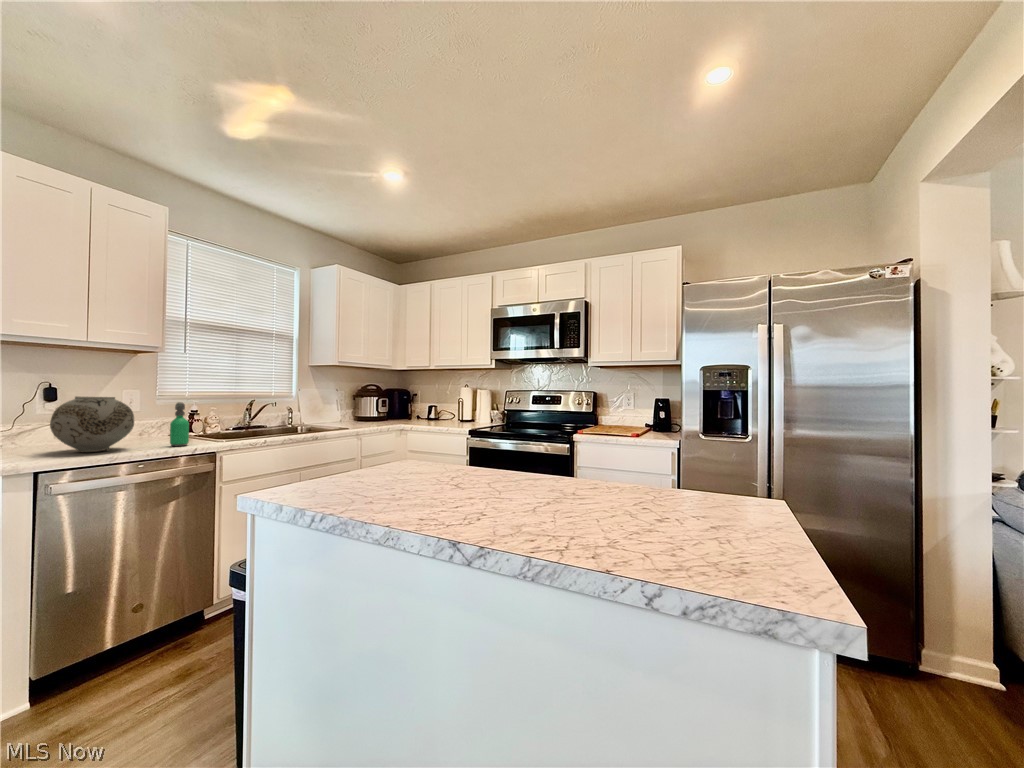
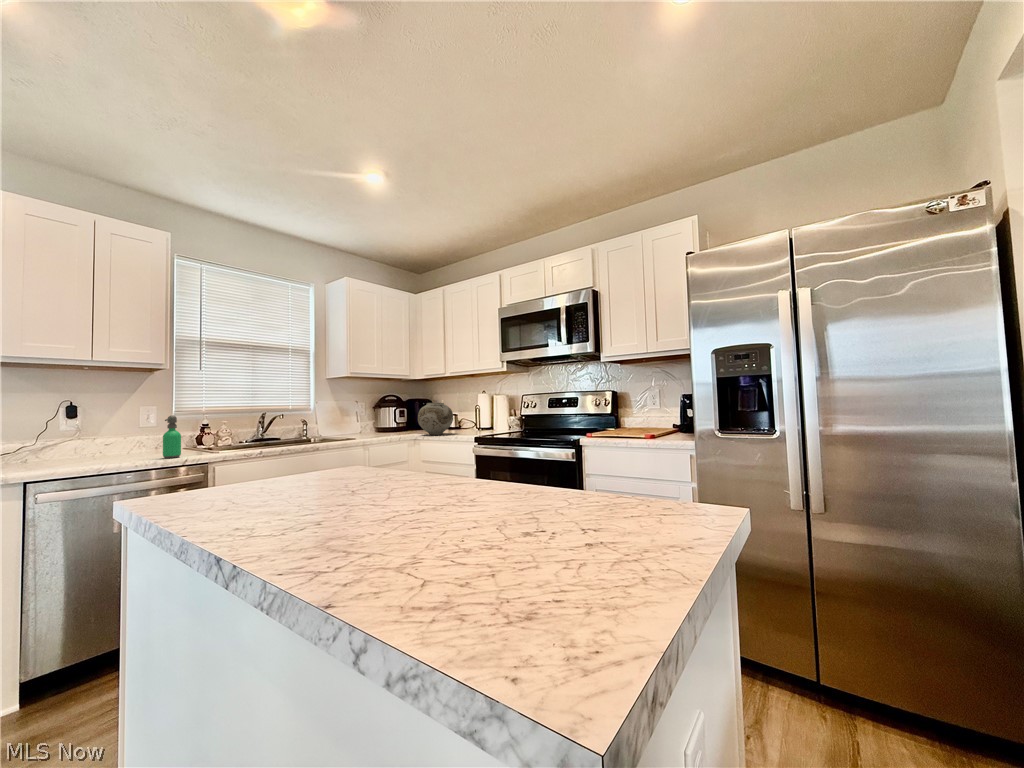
vase: present [50,396,134,452] -> present [418,403,453,435]

